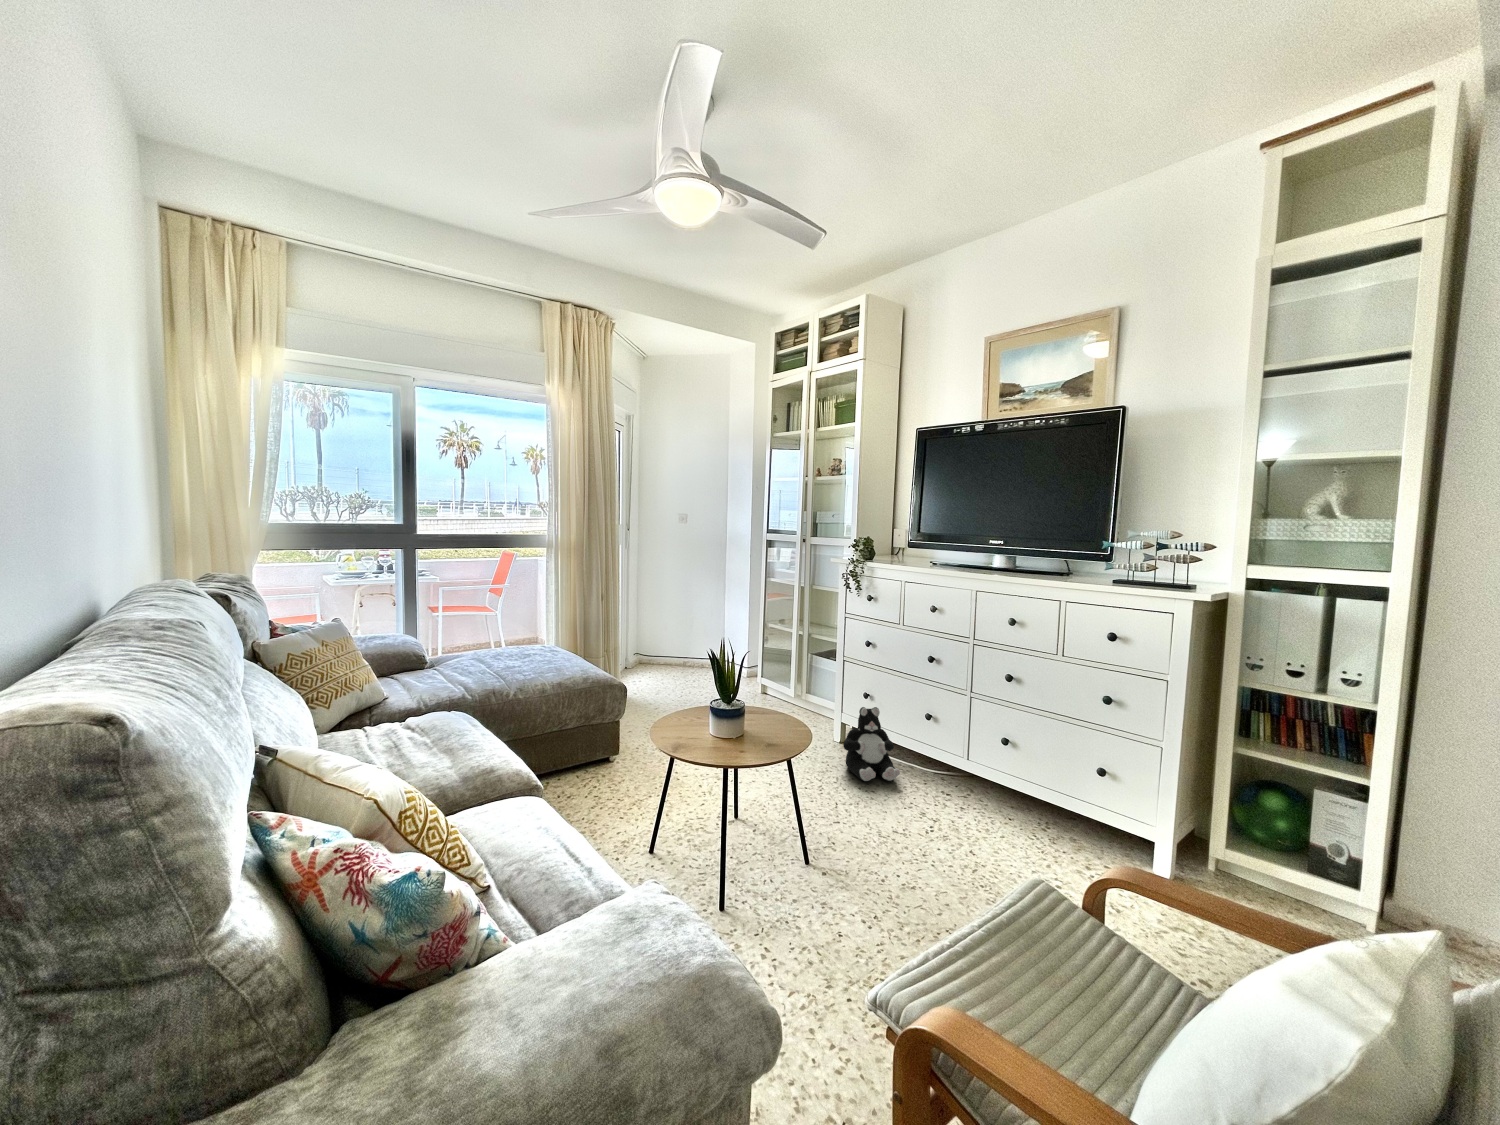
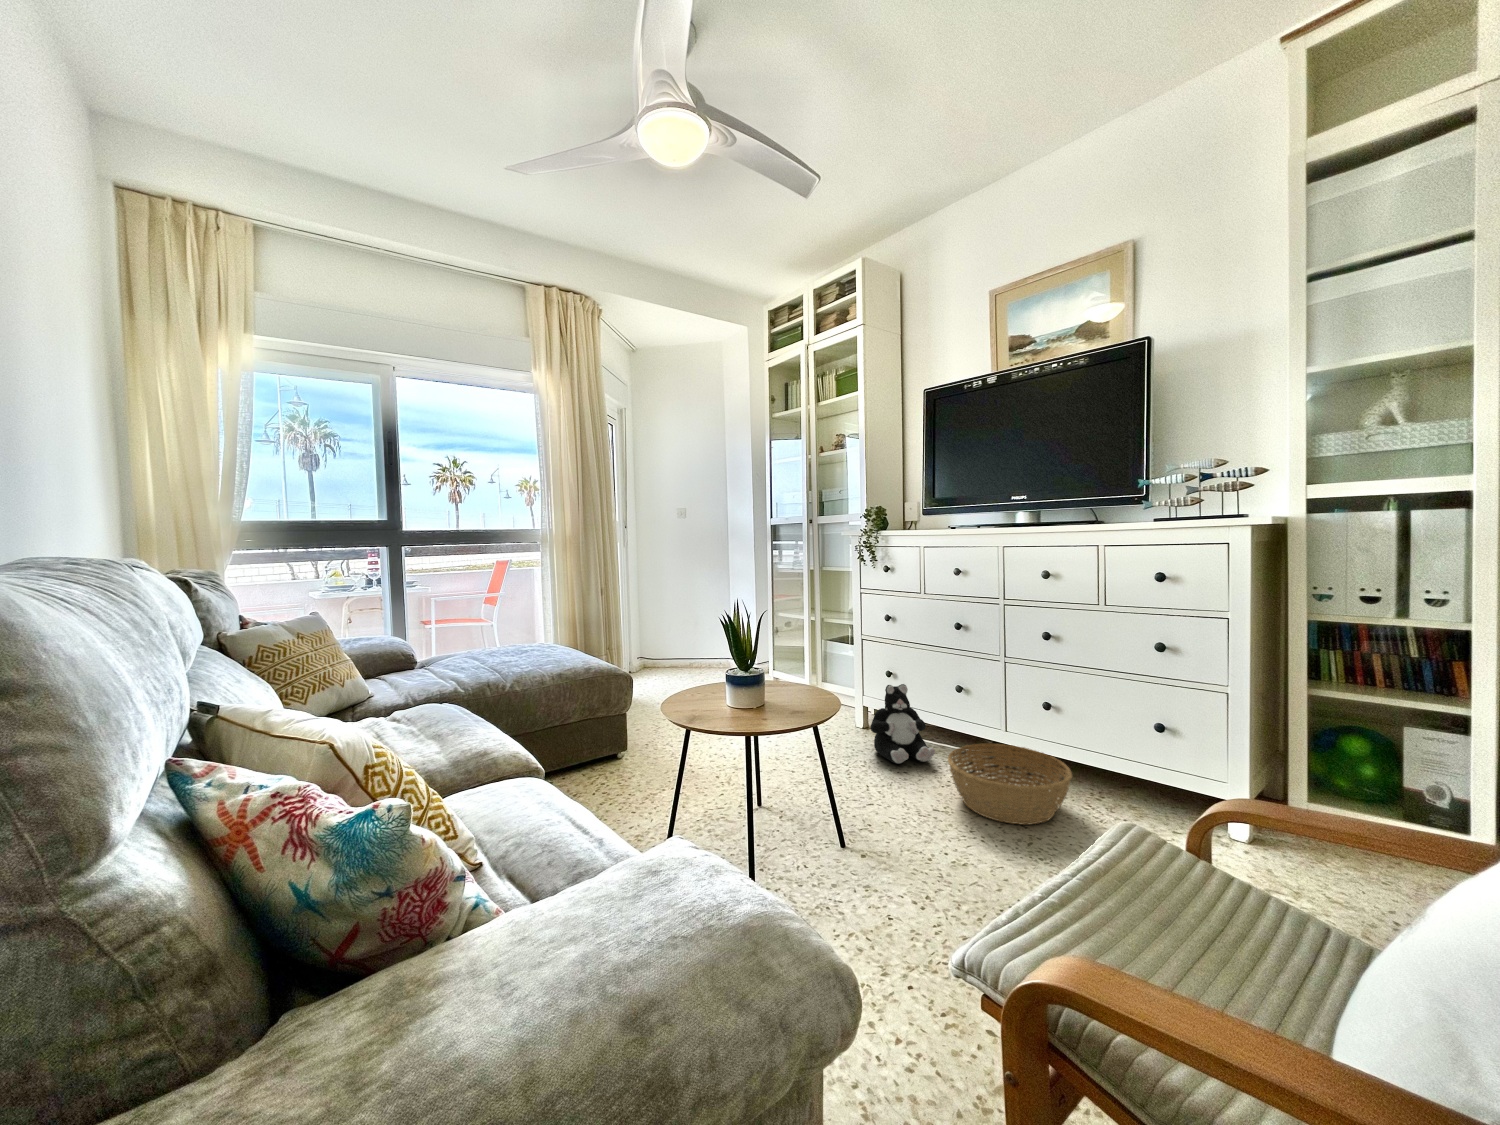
basket: none [908,770,1019,850] -> present [948,743,1072,825]

